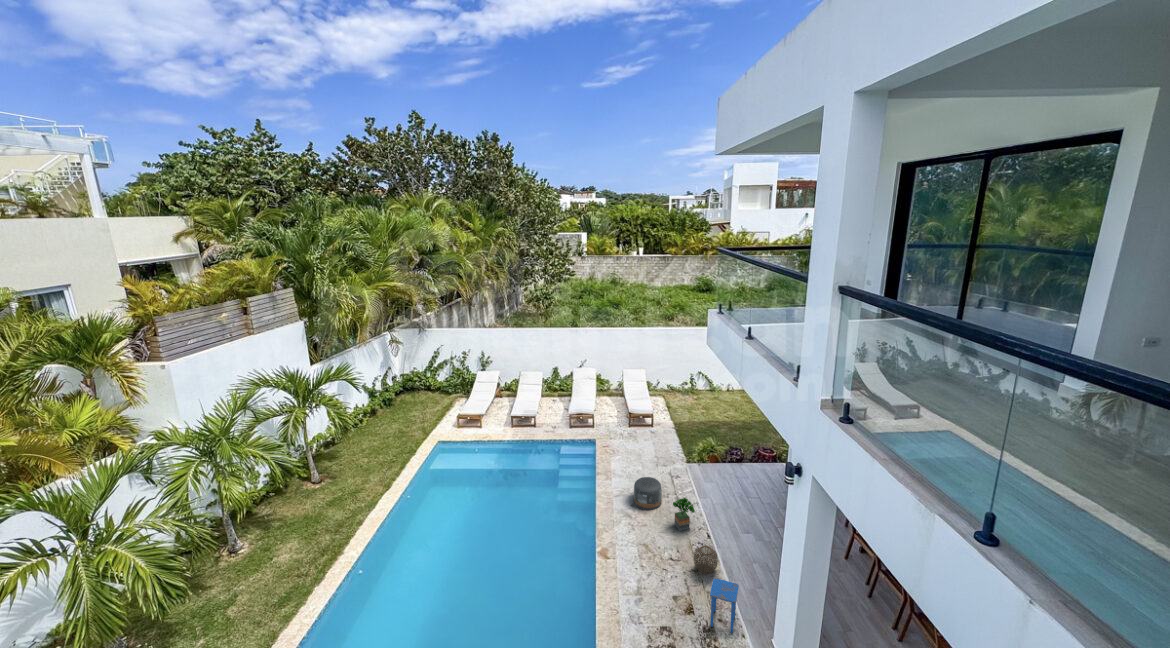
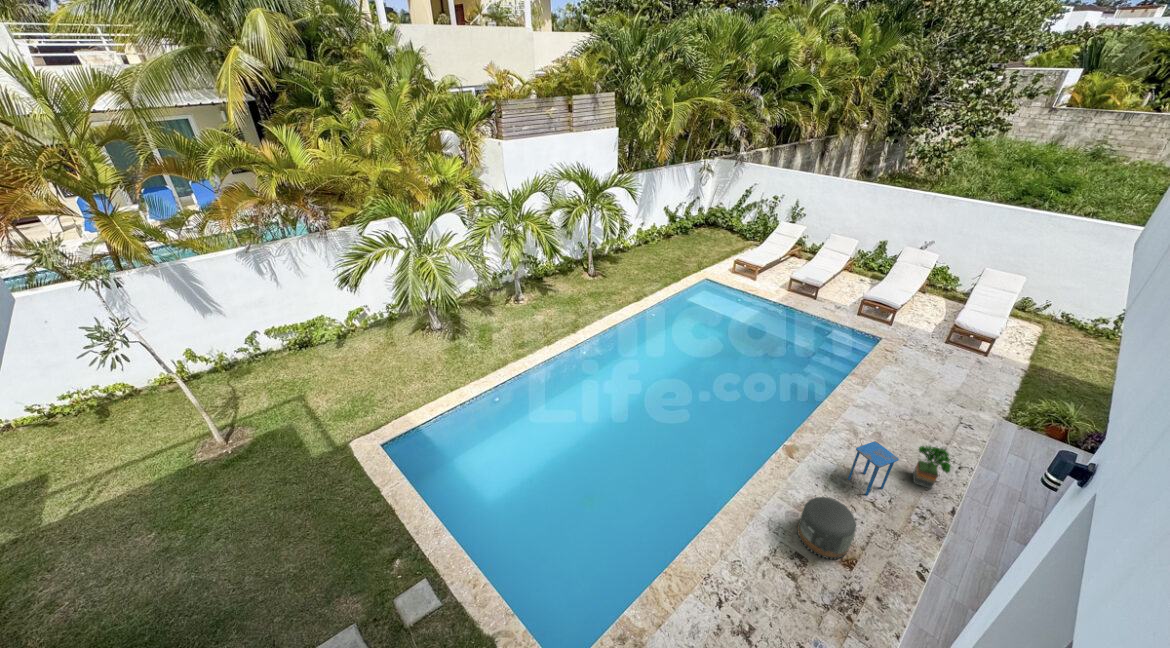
pouf: present [634,477,662,510] -> present [797,497,856,559]
woven basket: present [694,546,718,574] -> none [897,512,940,550]
side table: present [710,578,739,633] -> present [848,441,899,495]

